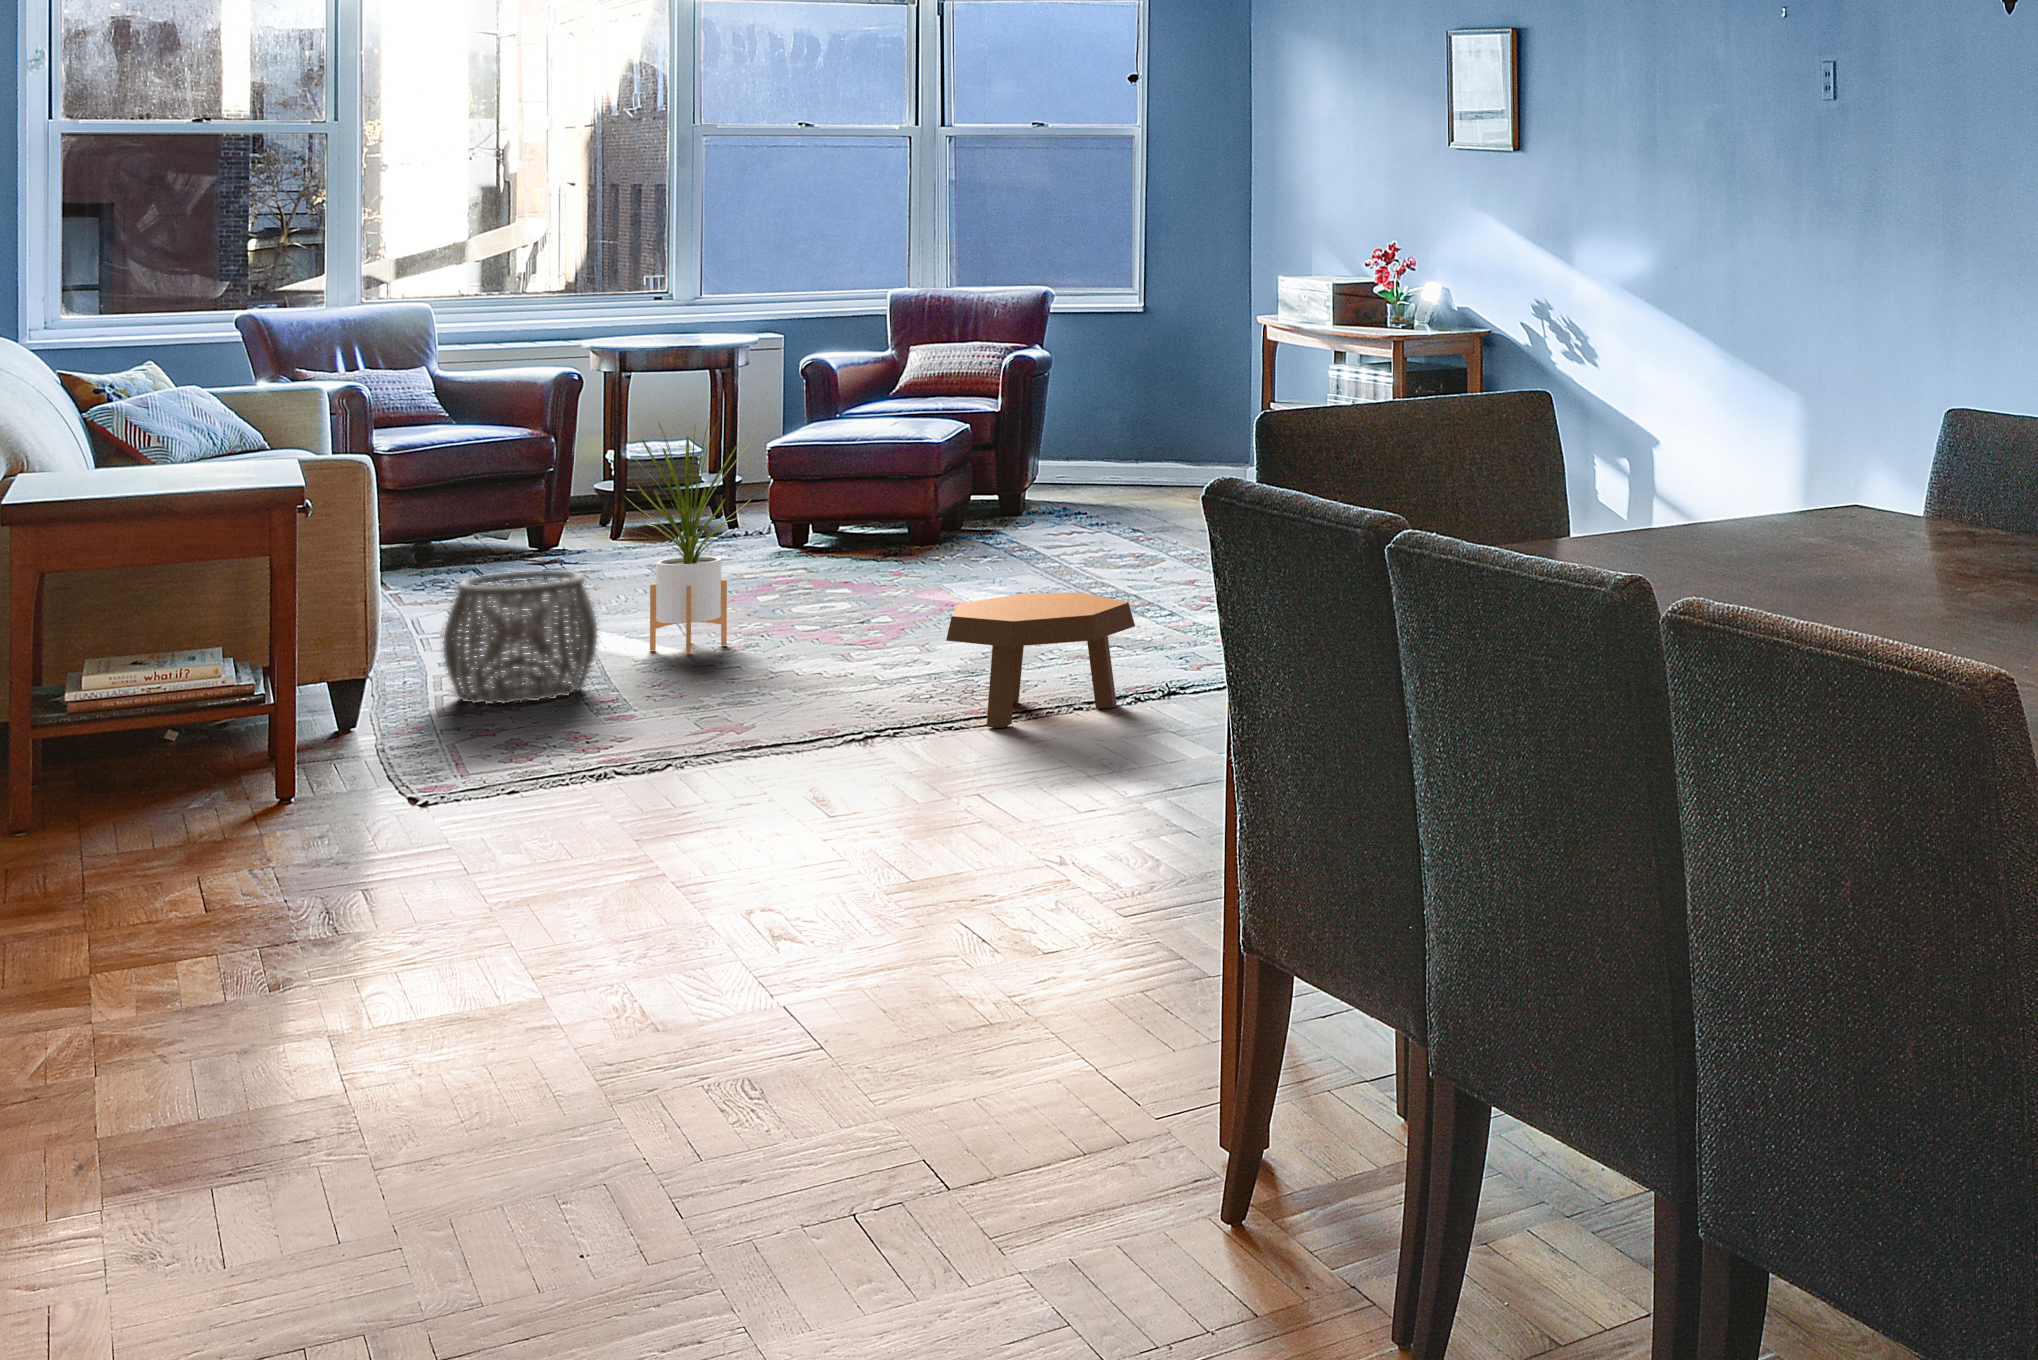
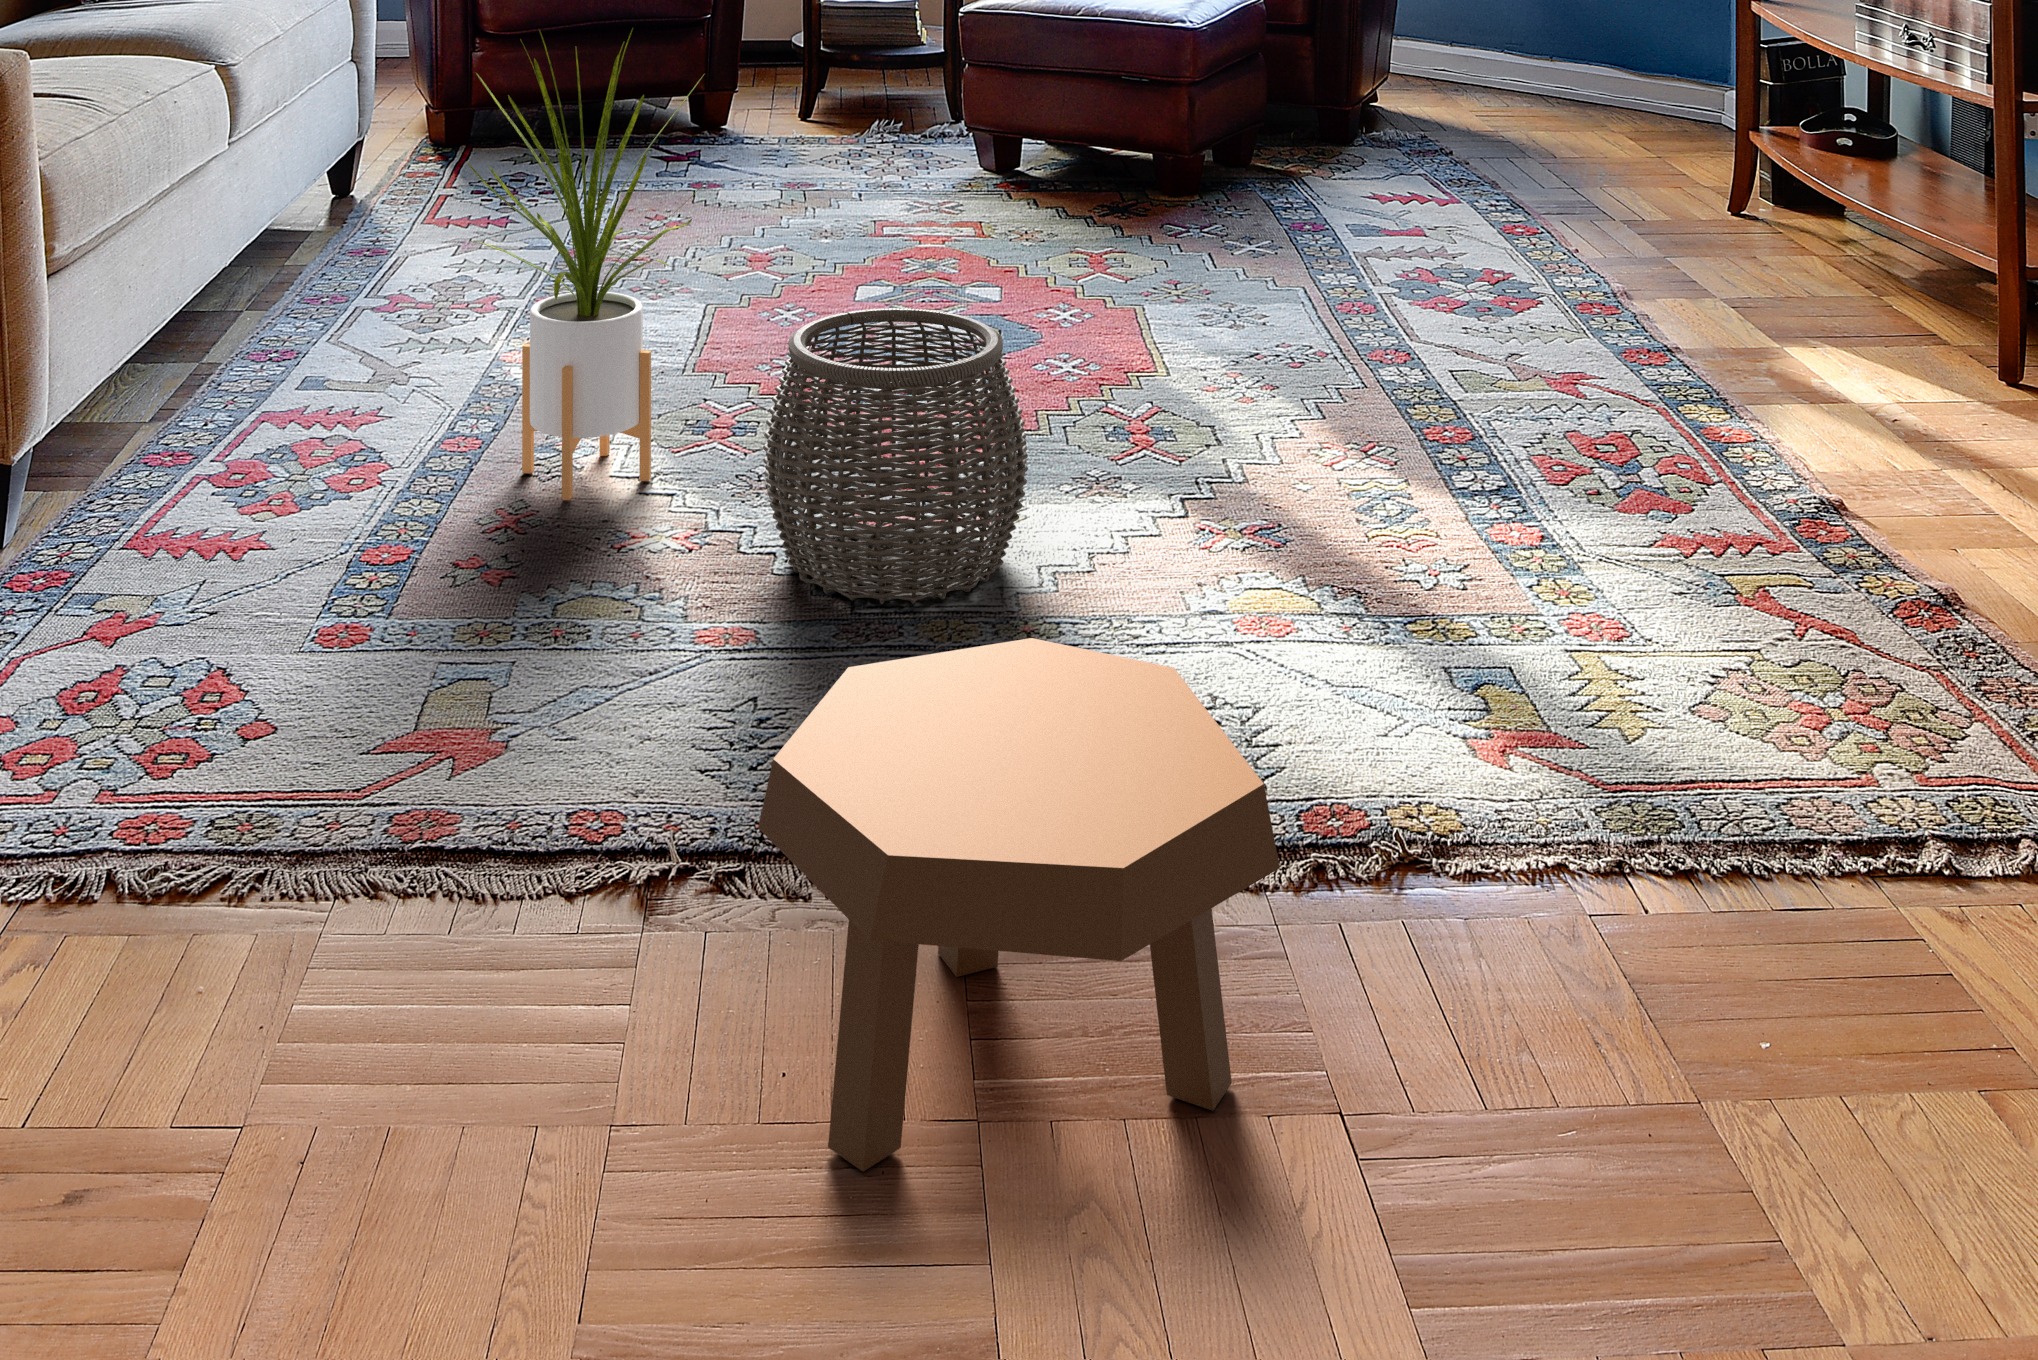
woven basket: present [443,571,598,704] -> present [763,308,1028,604]

